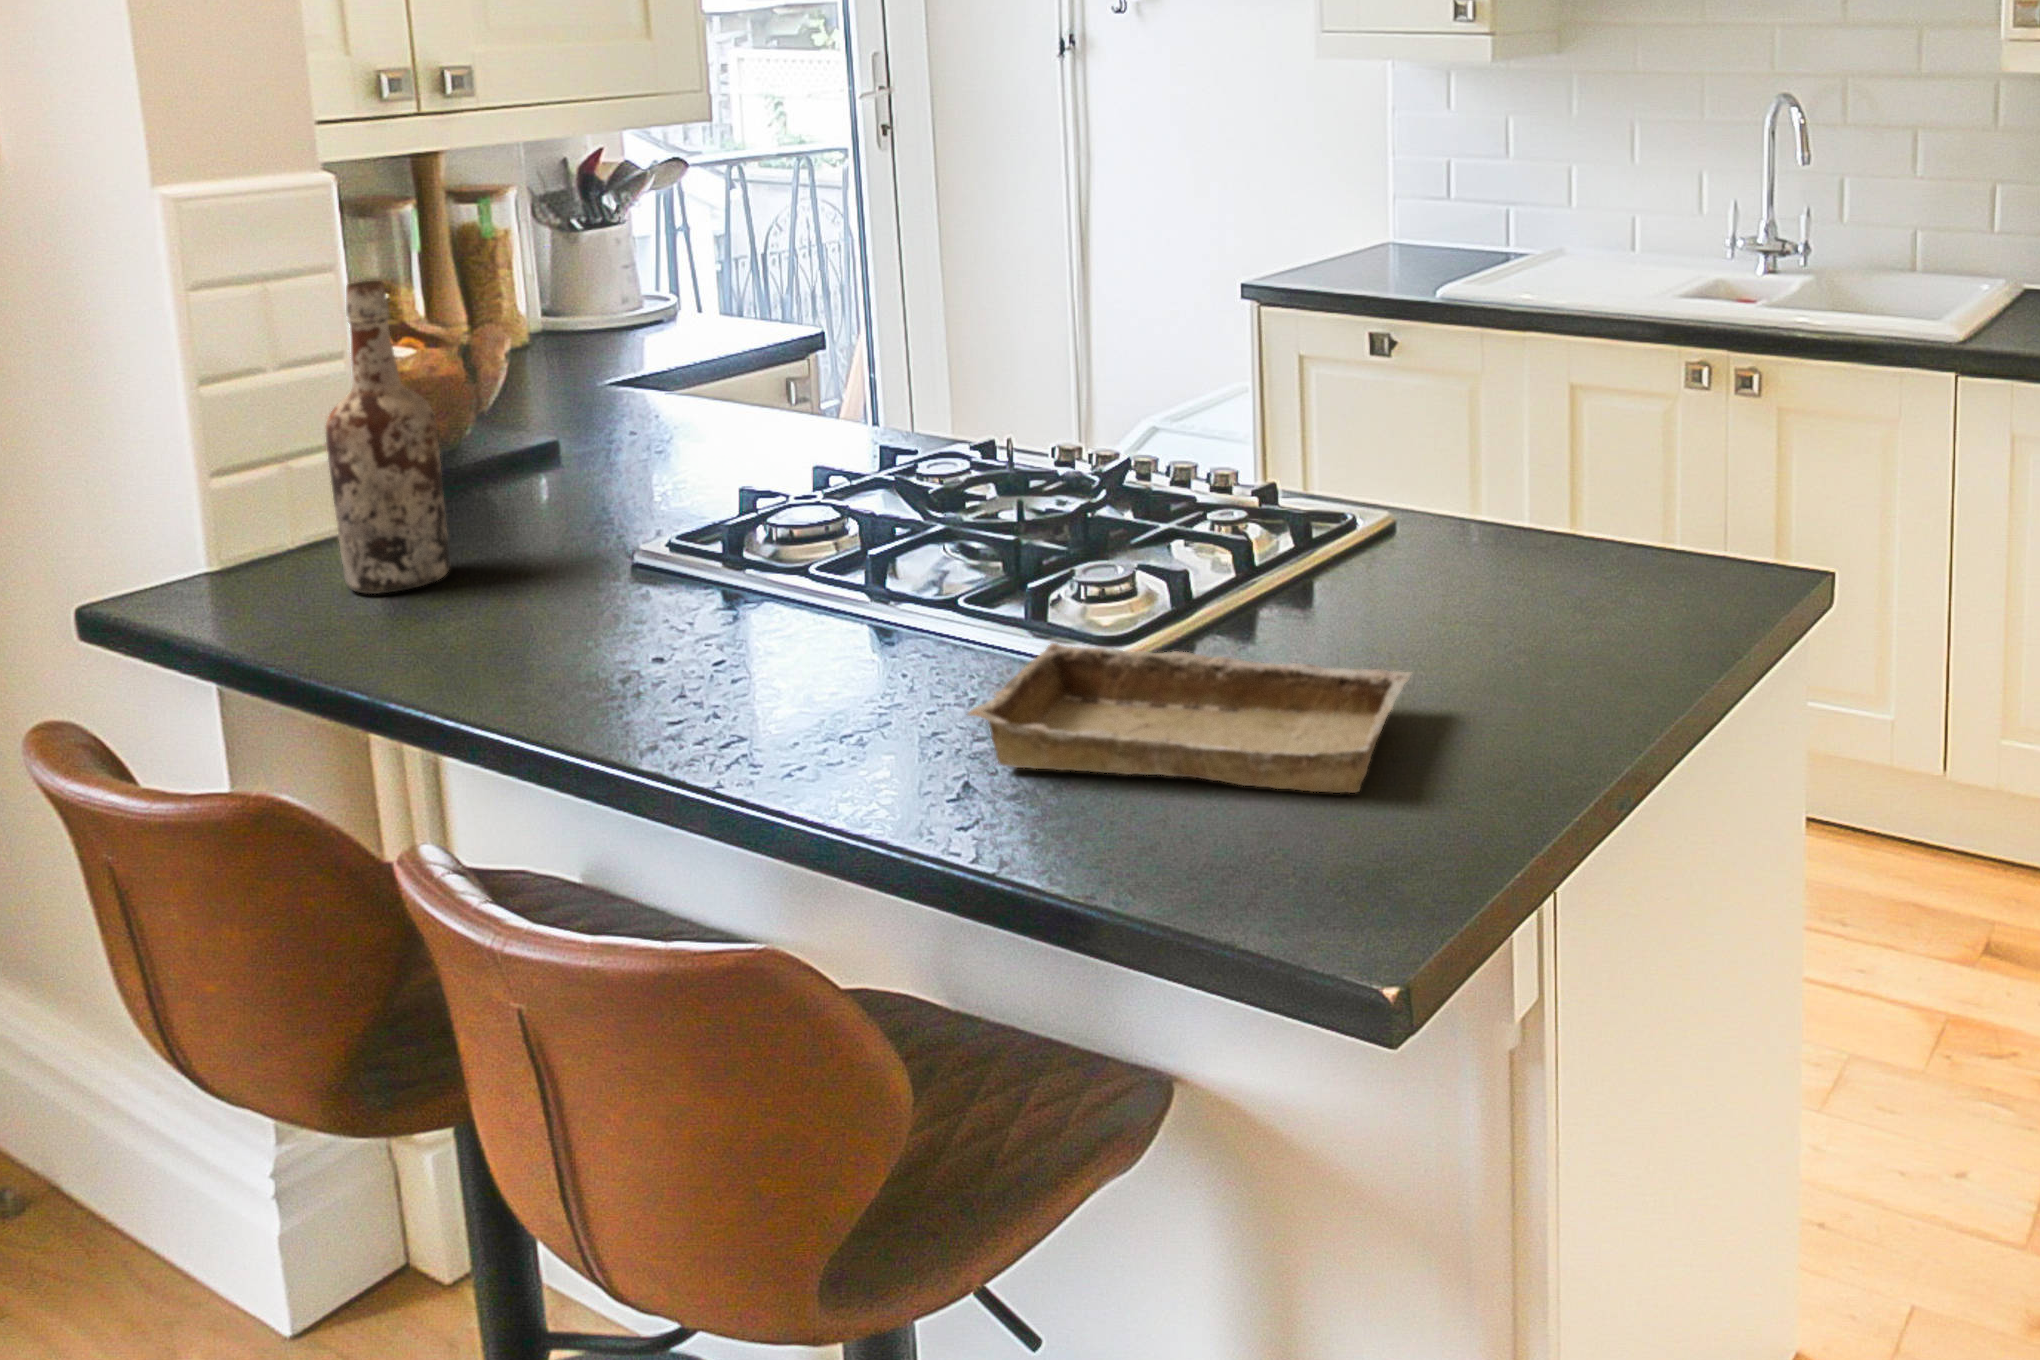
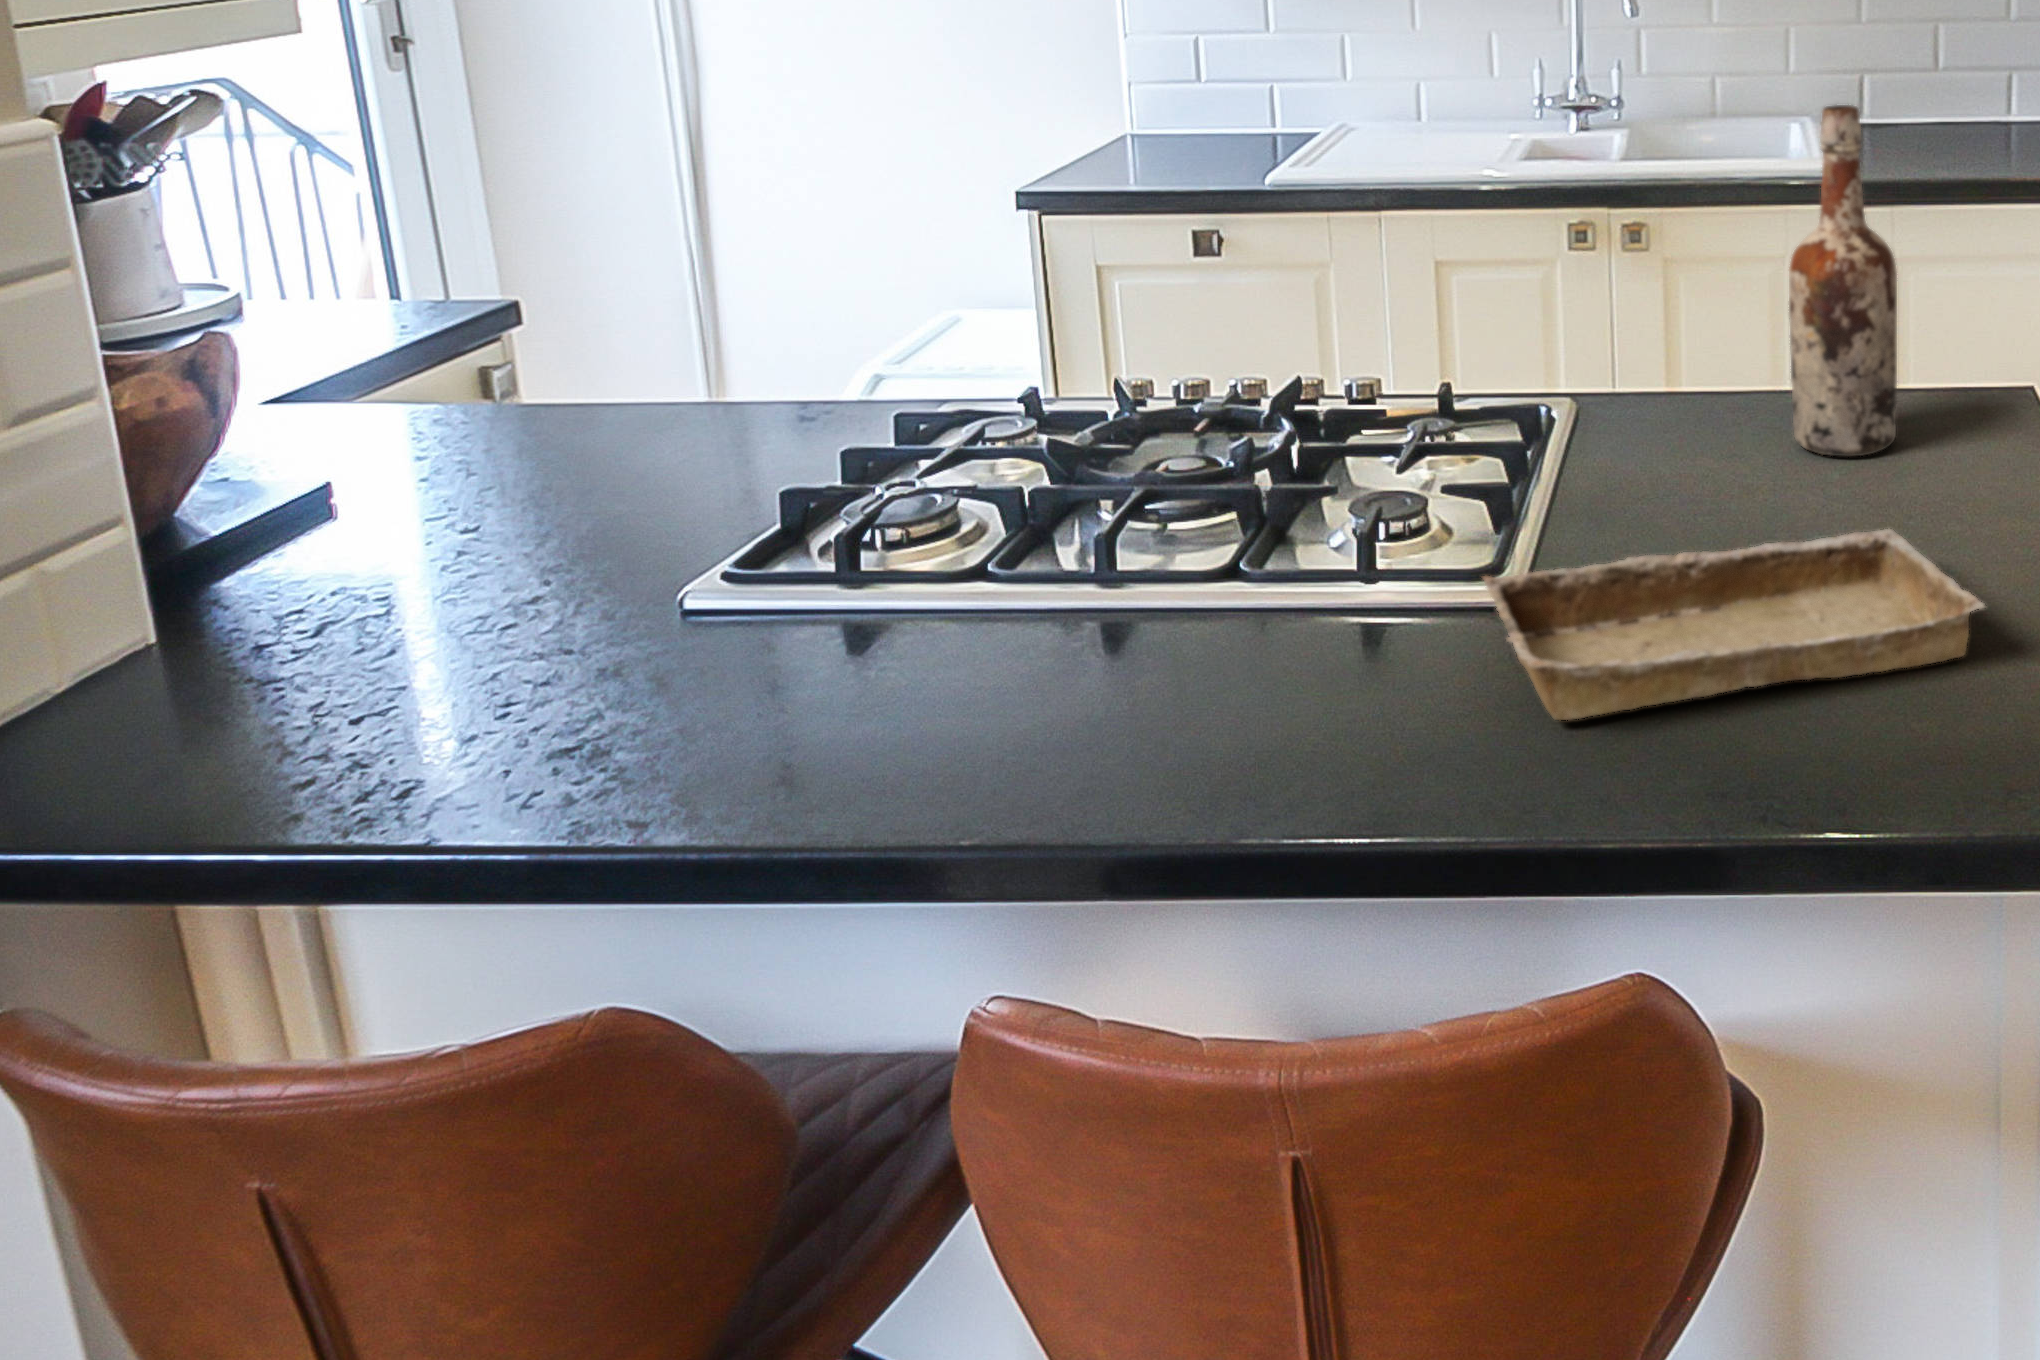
wine bottle: present [326,281,450,594] -> present [1789,105,1897,457]

